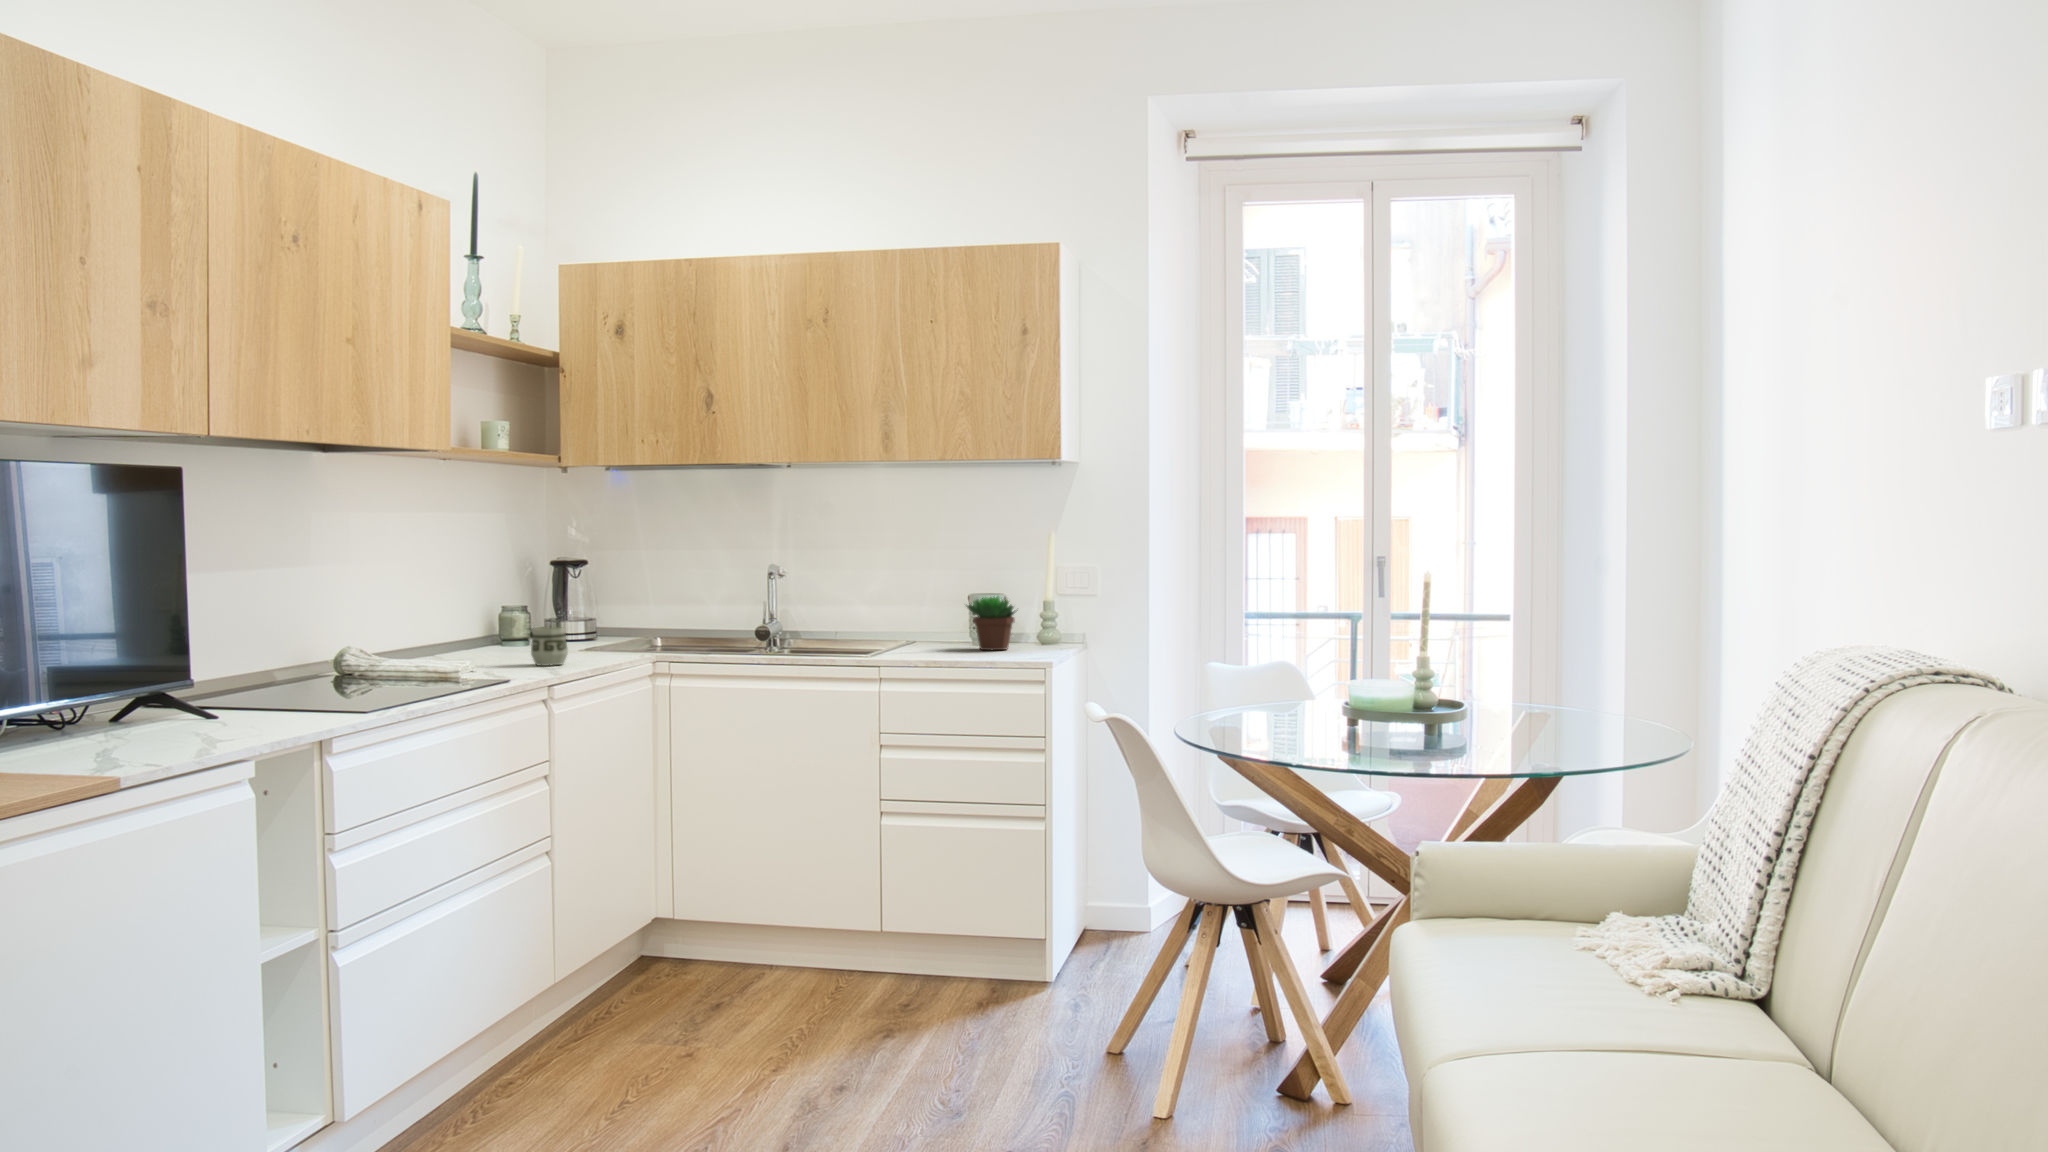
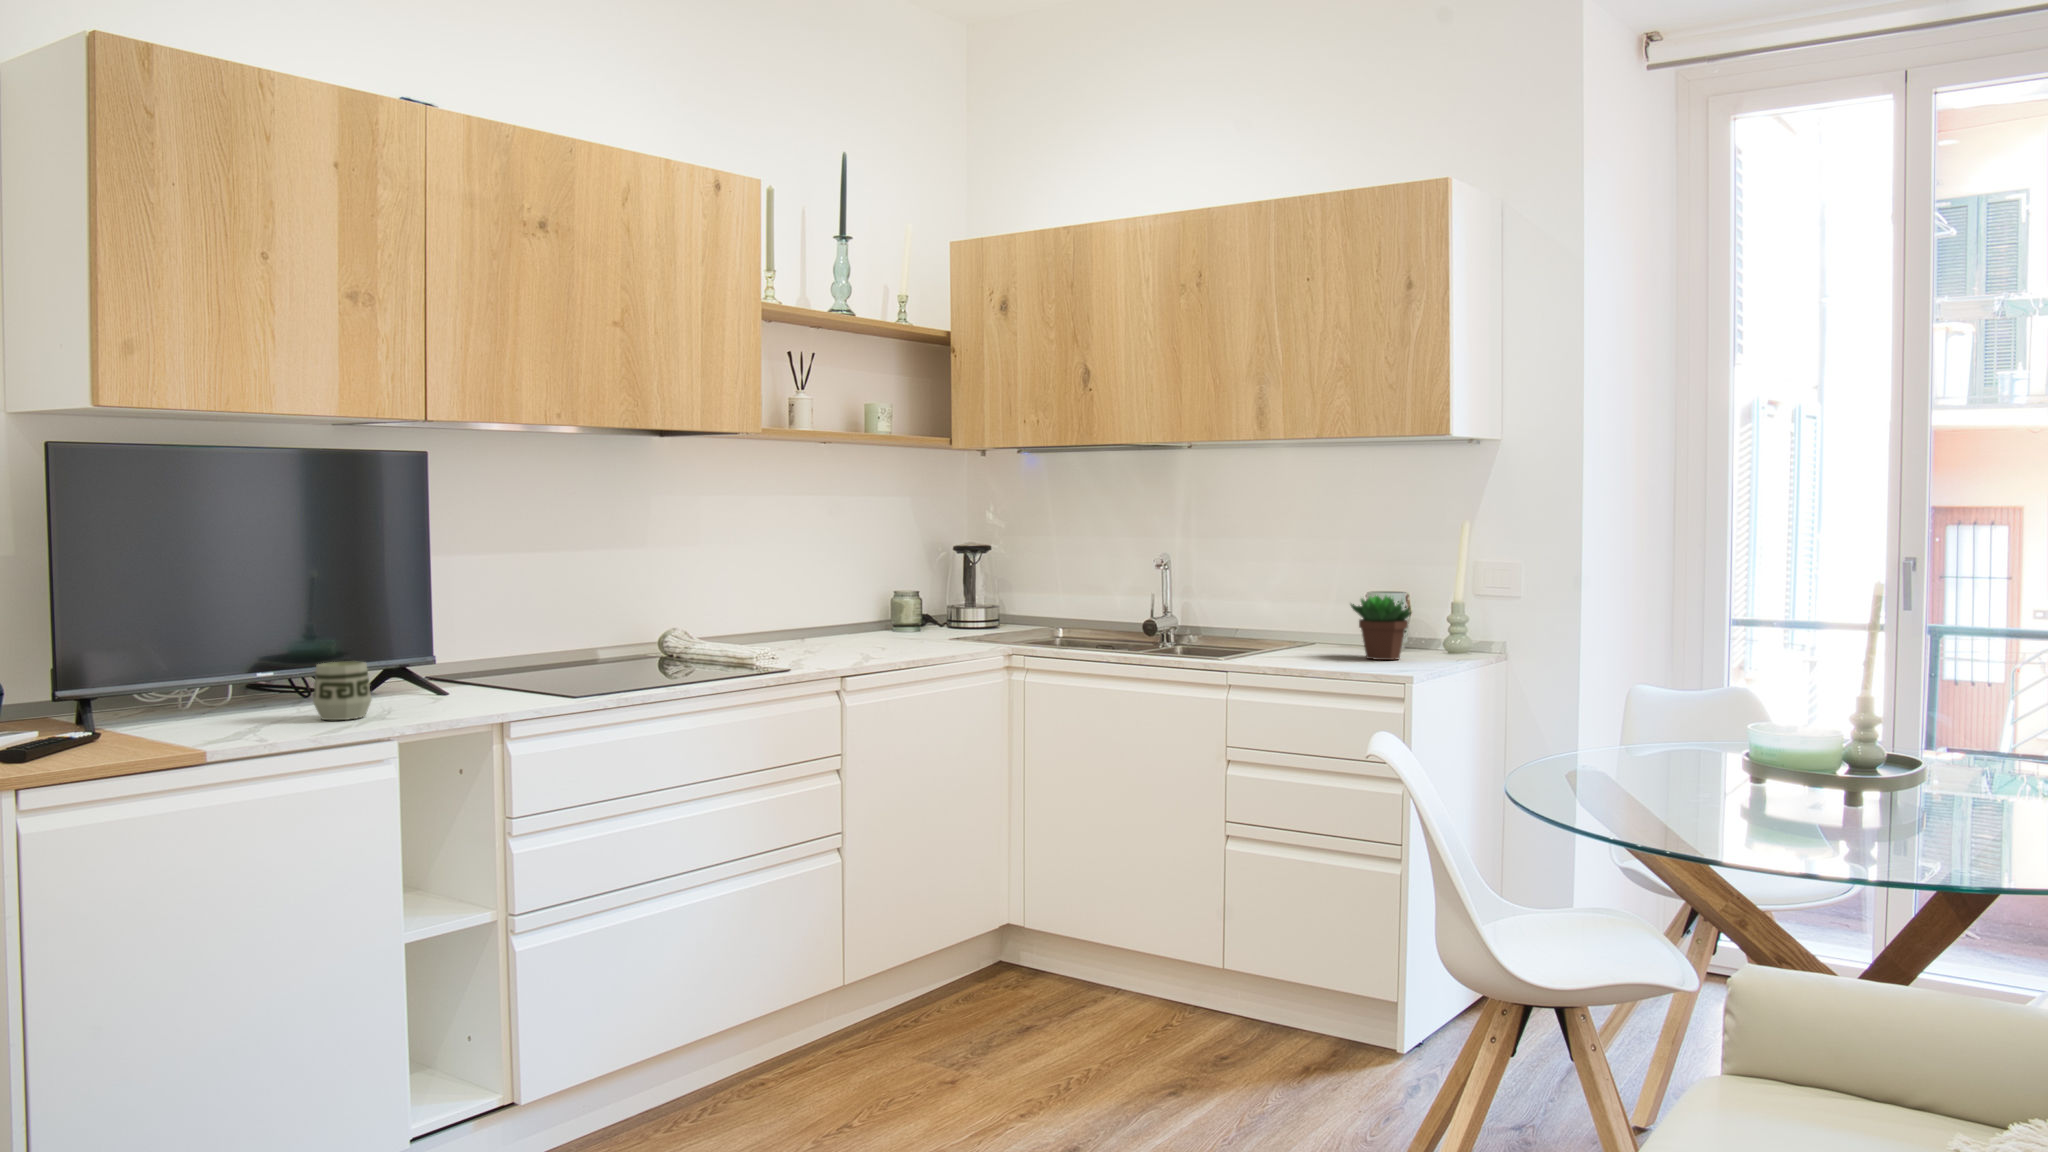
cup: present [531,627,568,666] -> present [313,661,372,720]

